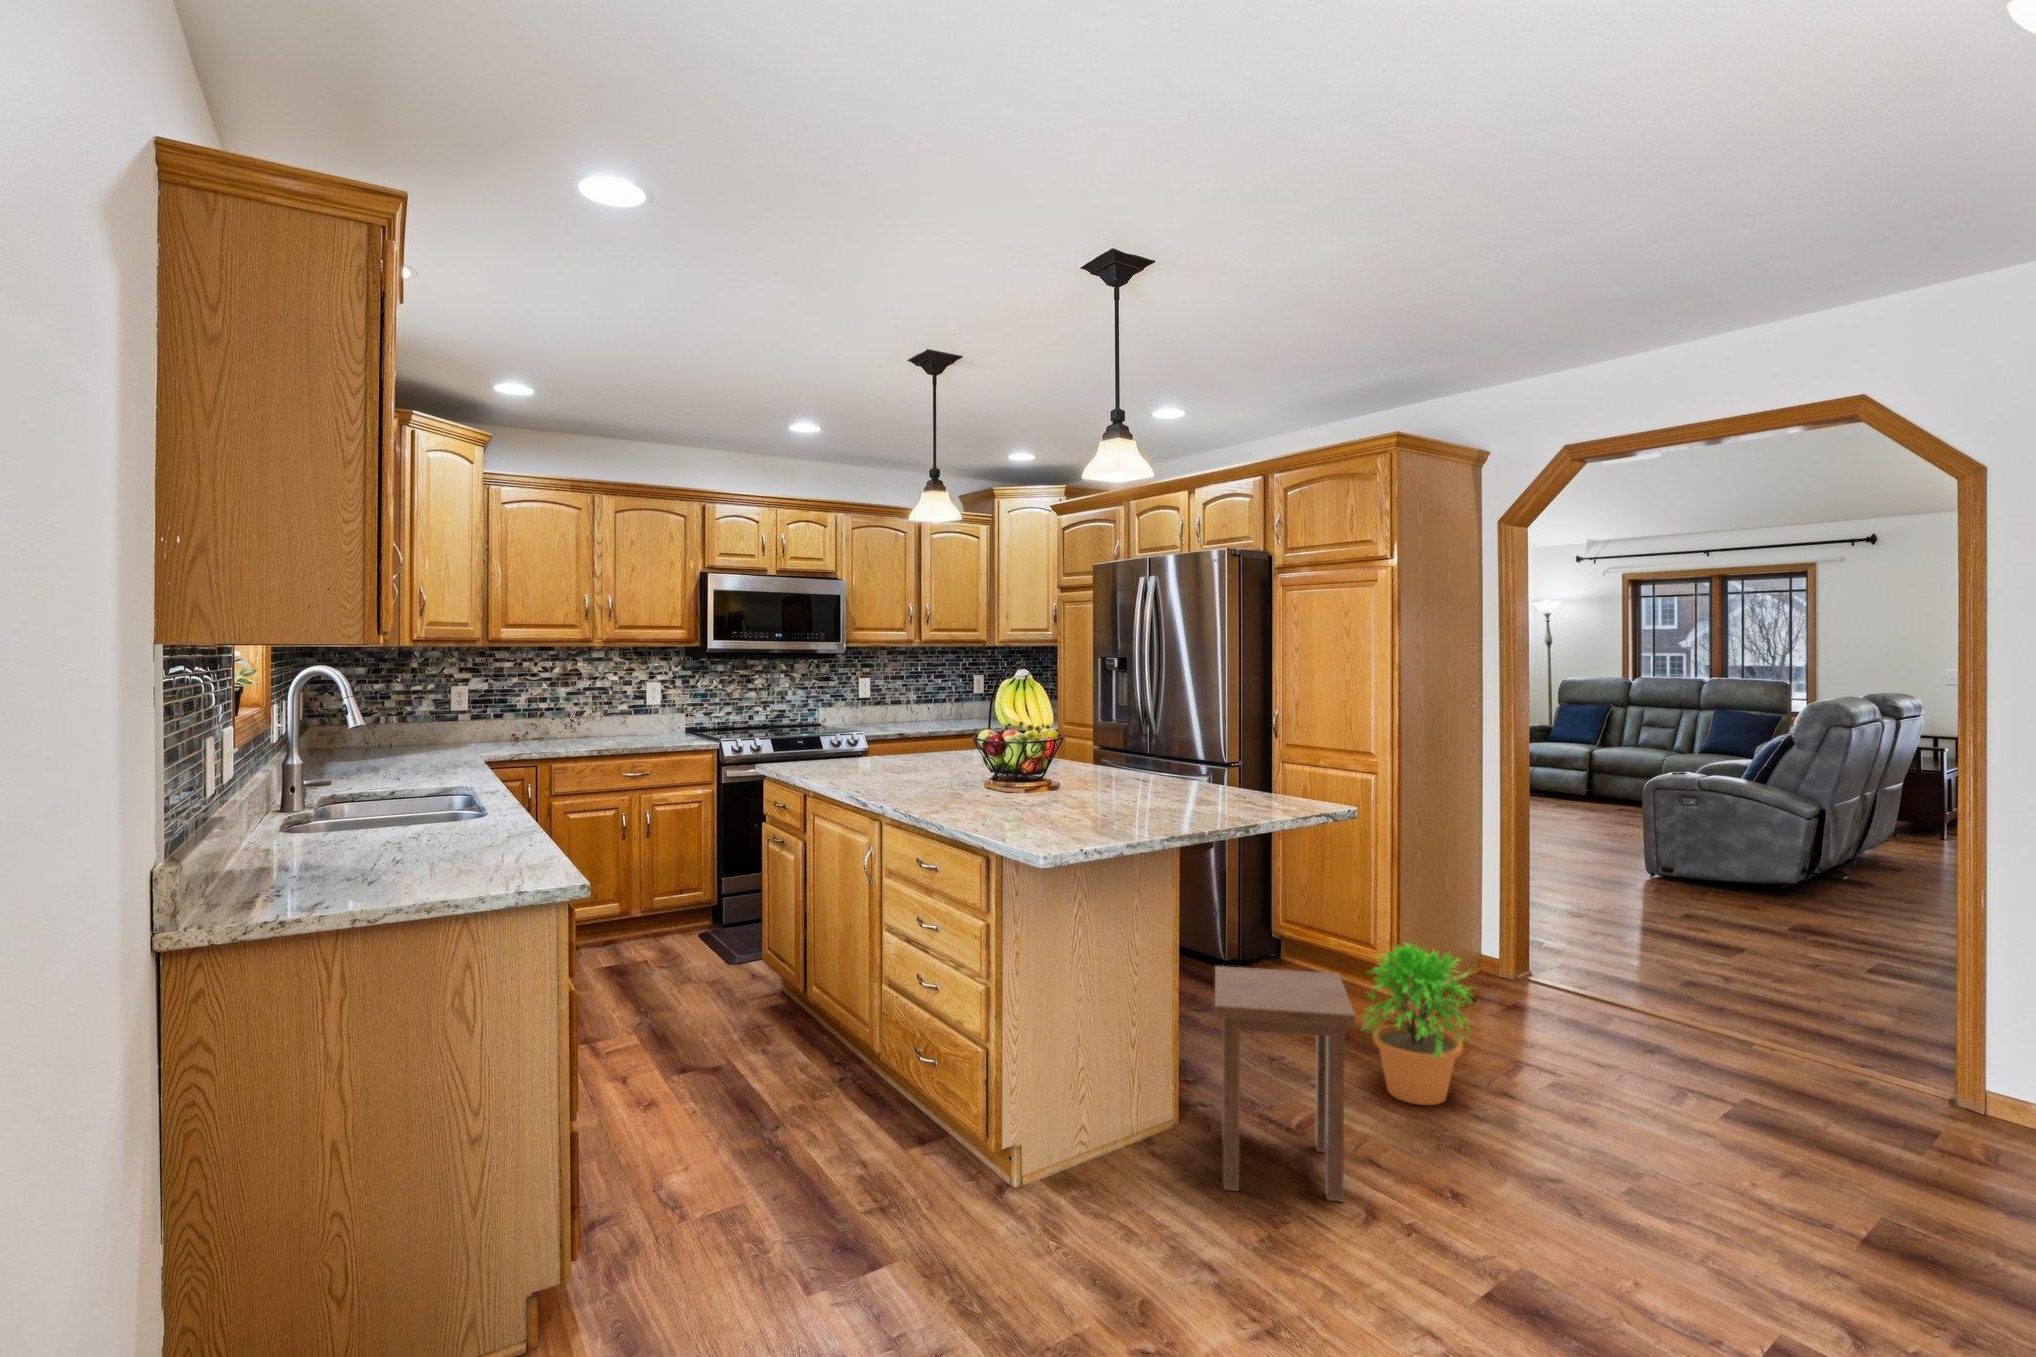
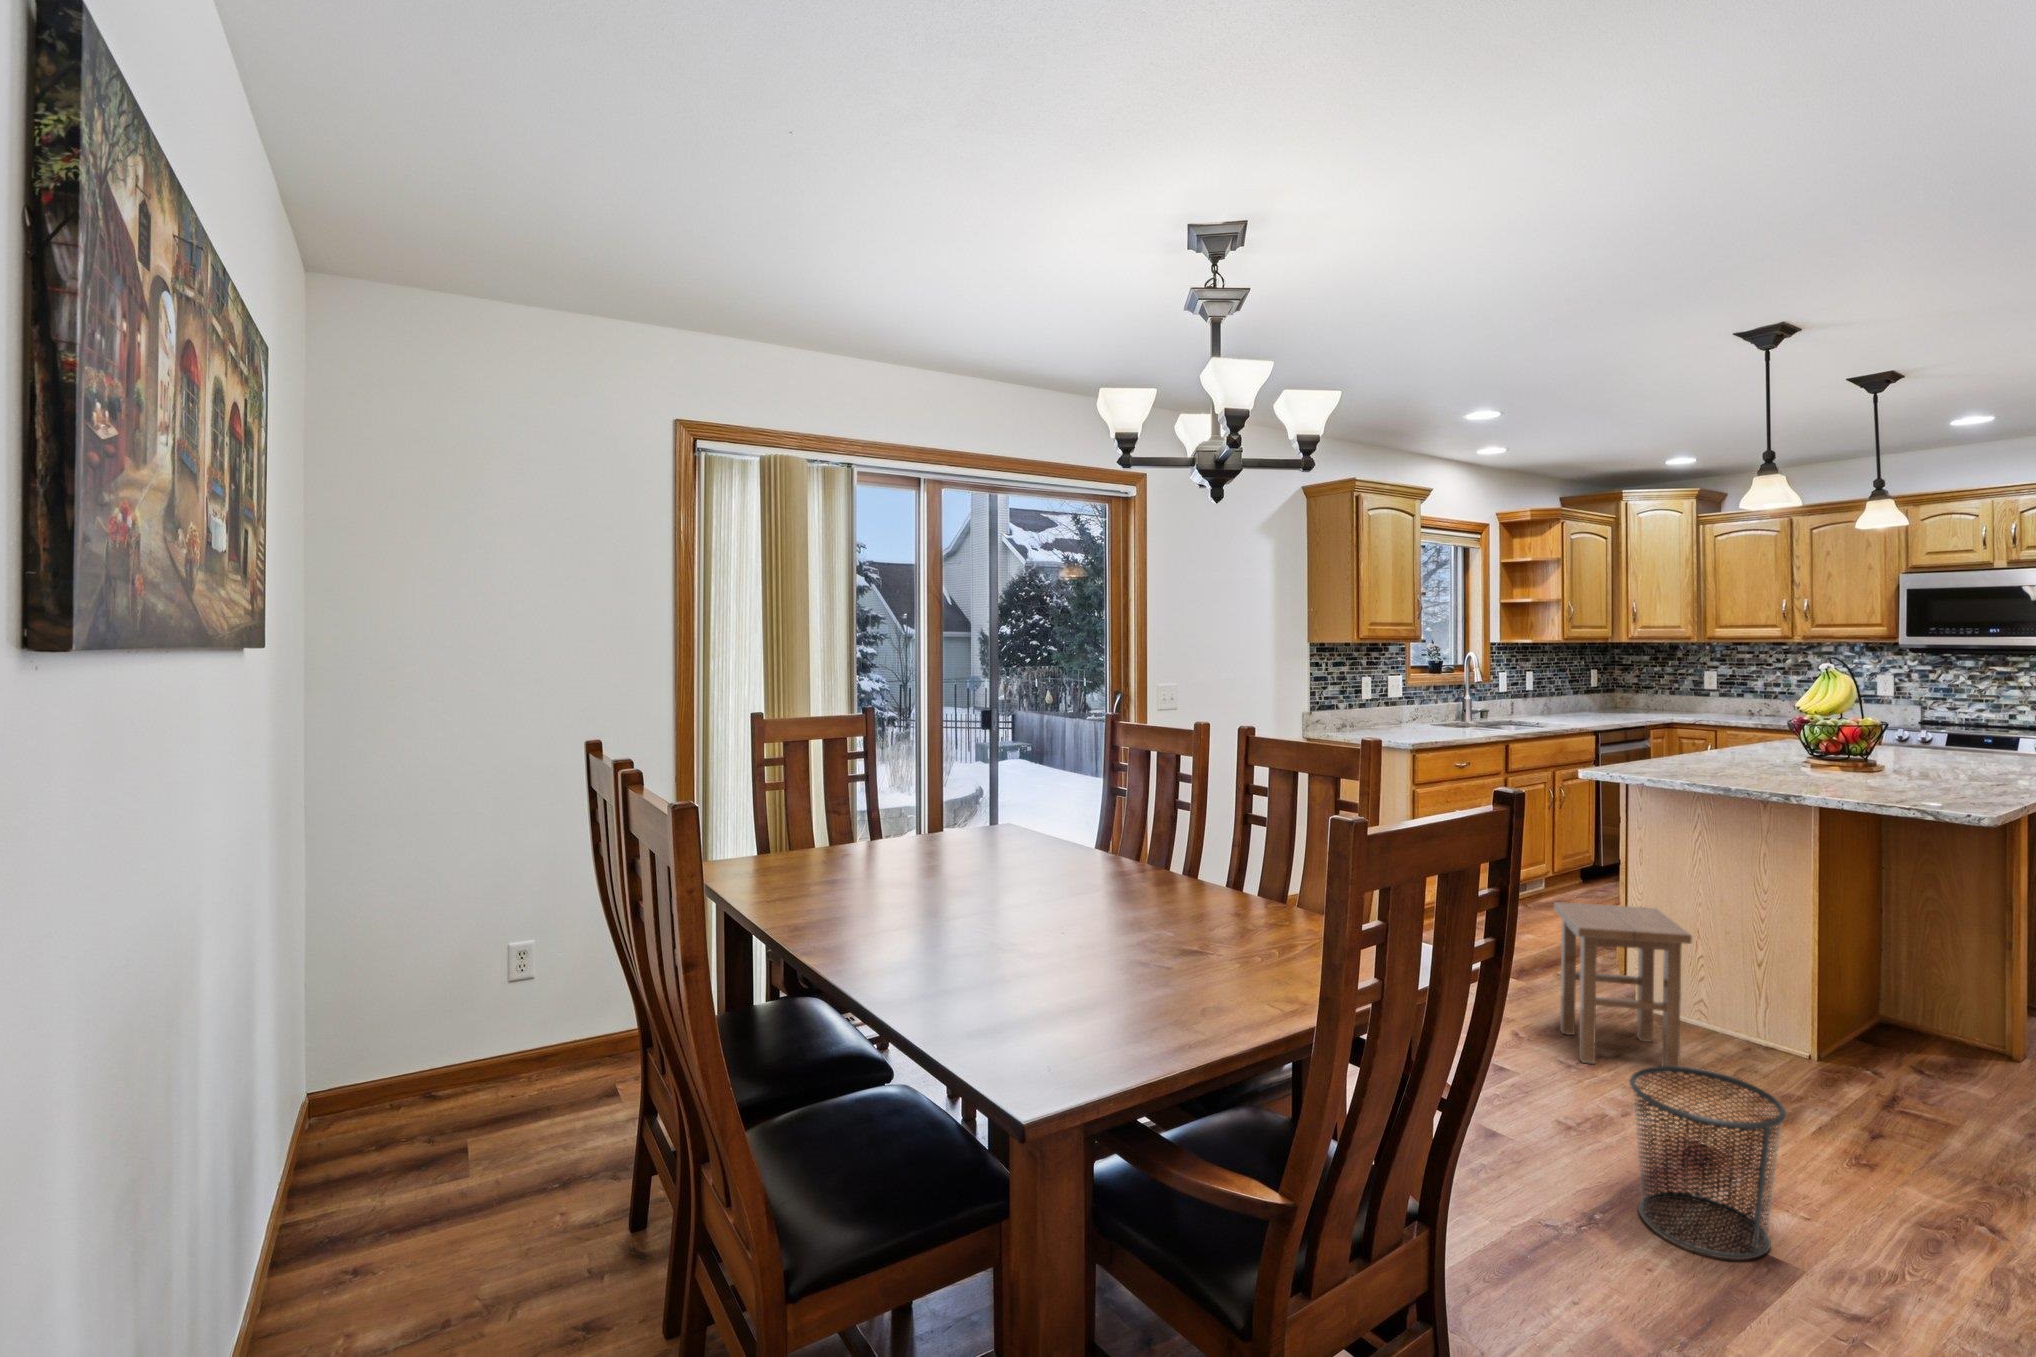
potted plant: present [1363,944,1472,1105] -> none [1800,968,1963,1144]
waste bin: none [1696,1068,1869,1275] -> present [1629,1066,1786,1259]

